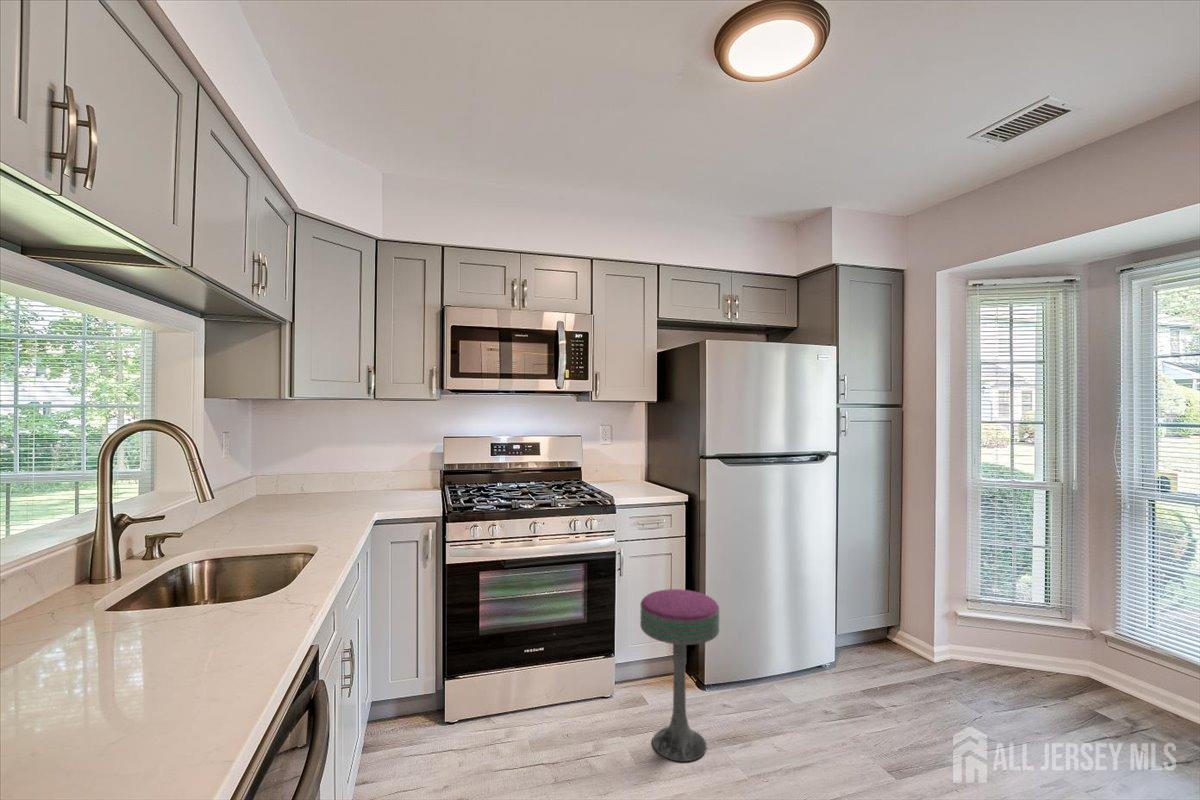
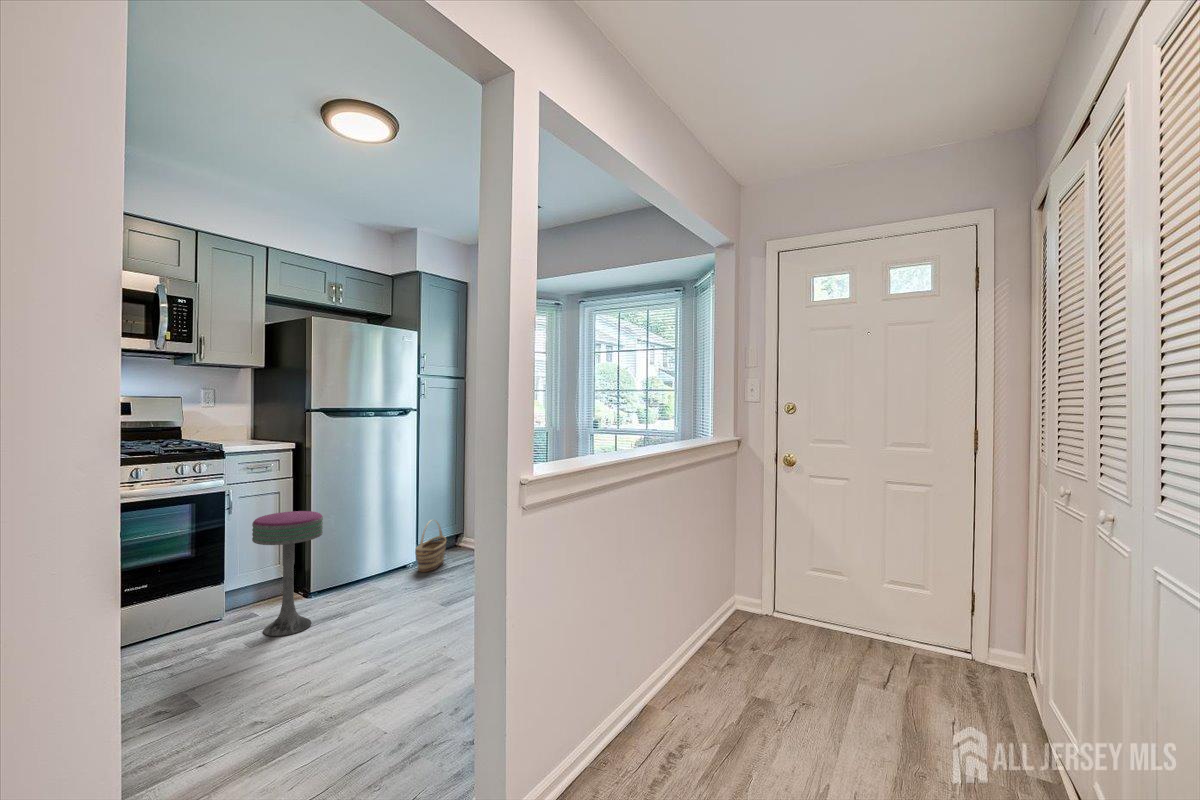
basket: none [835,610,879,688] -> present [415,521,446,572]

